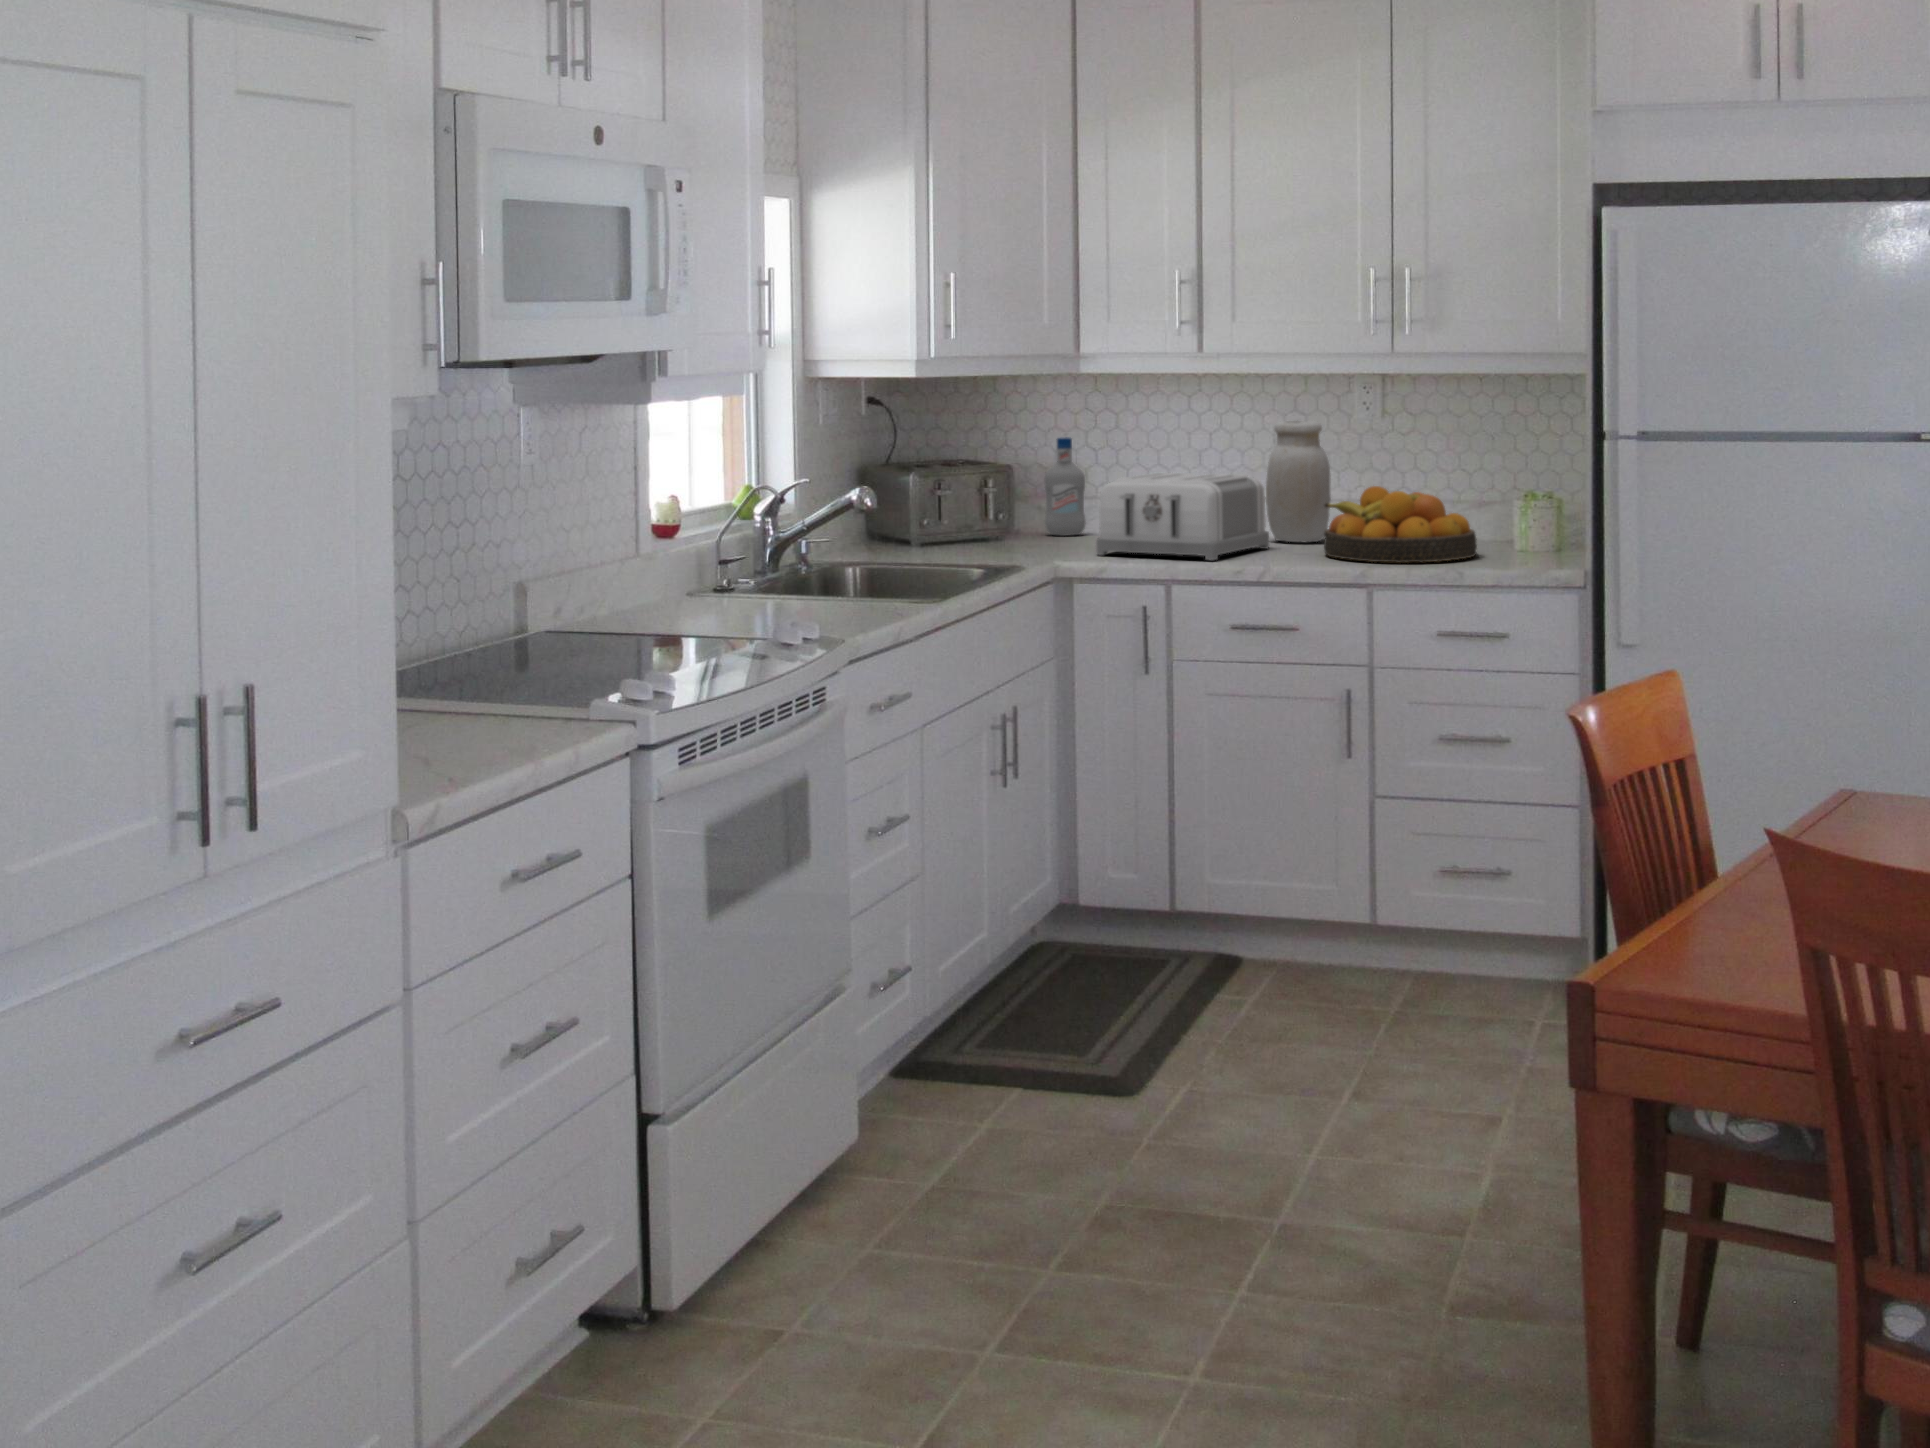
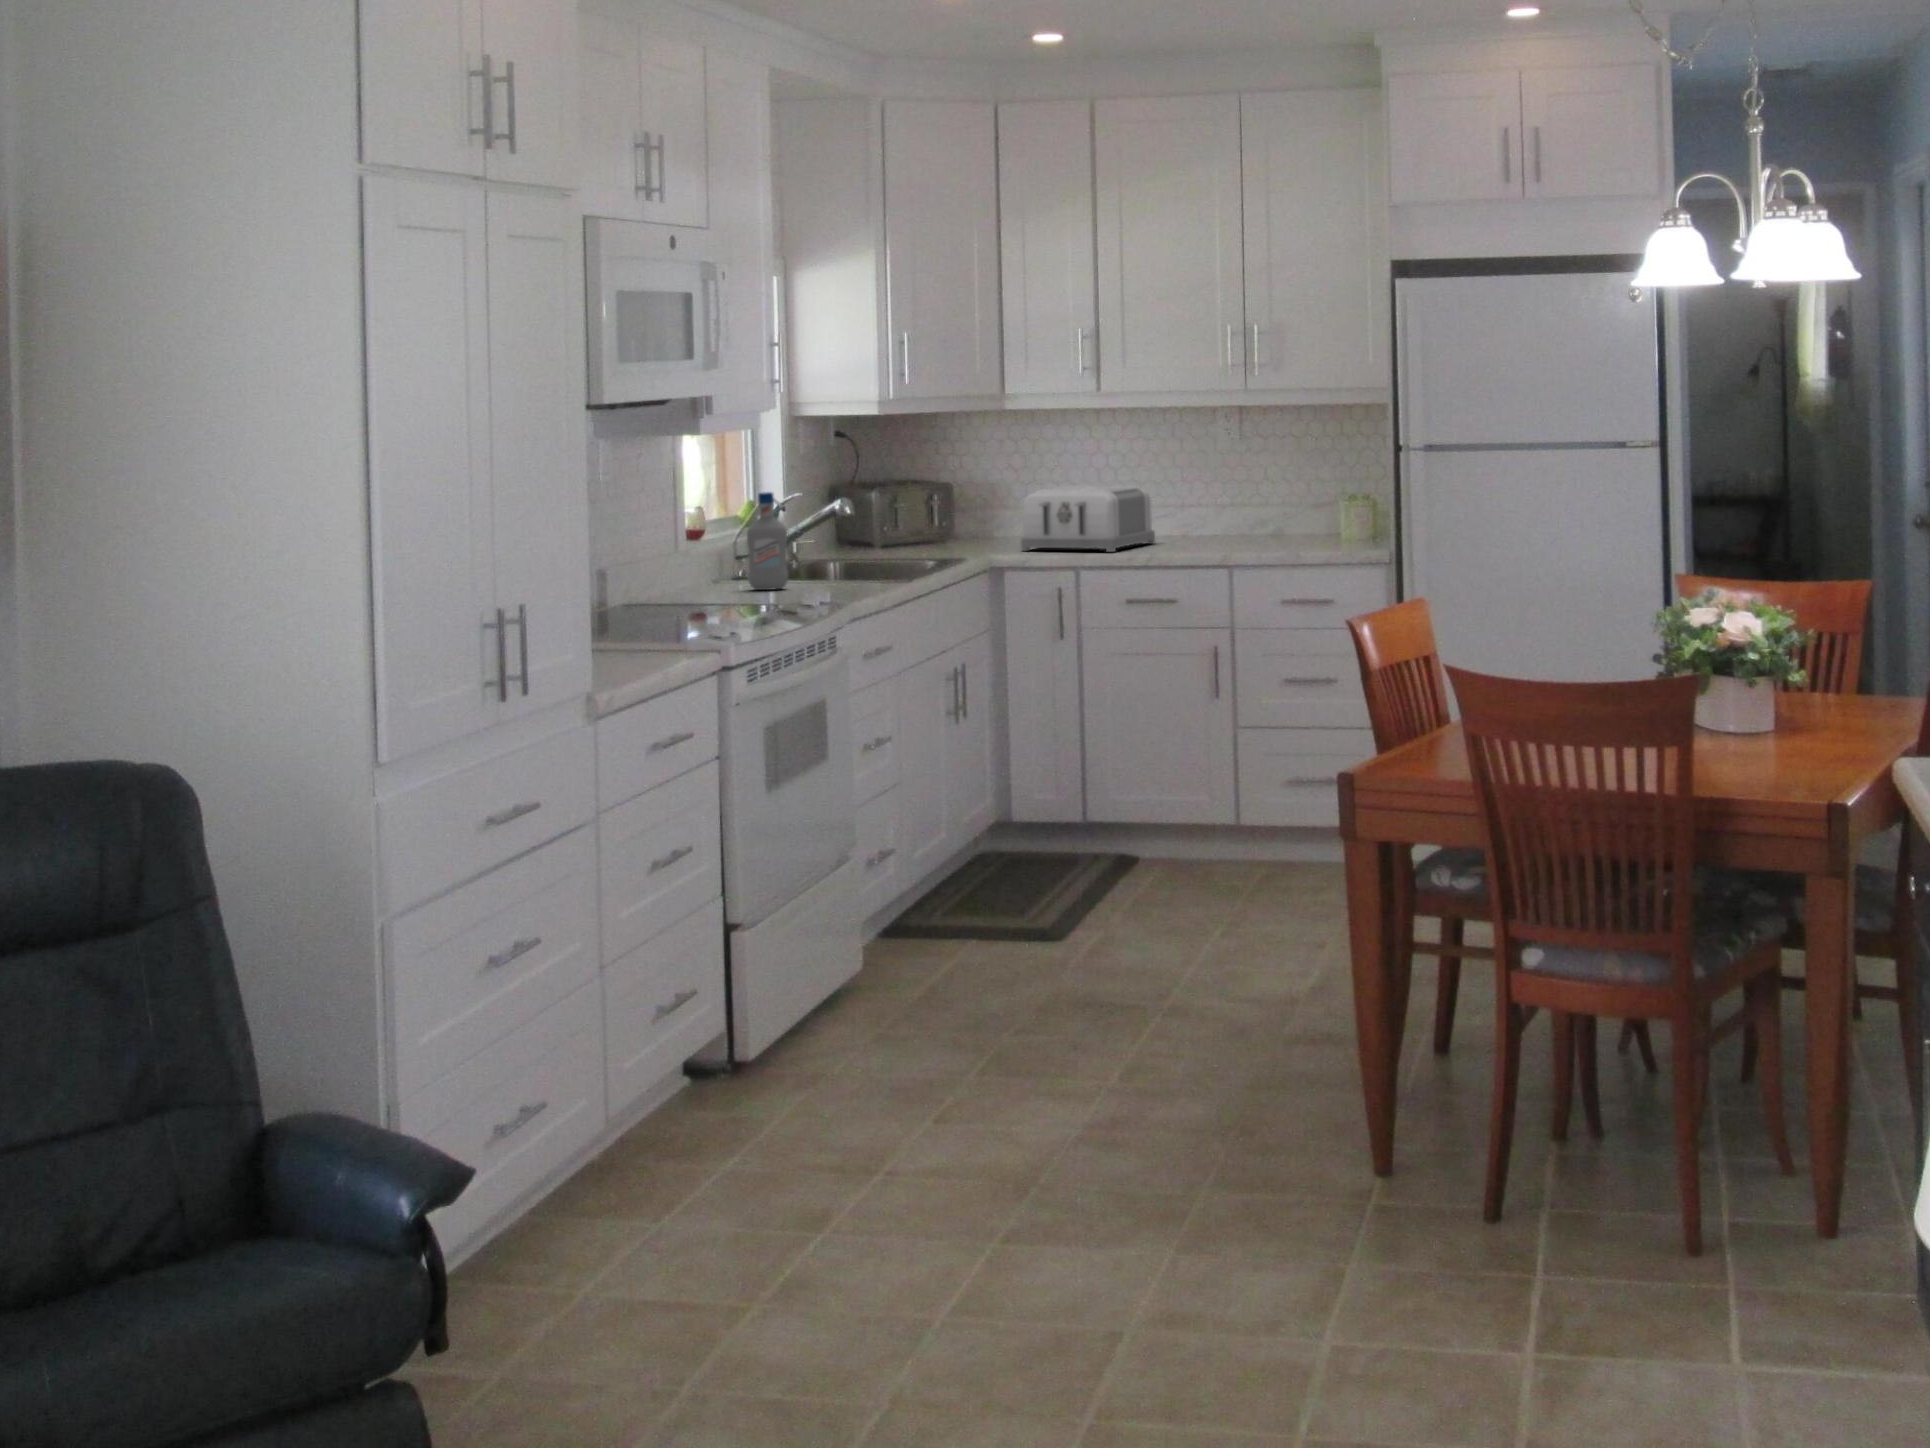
jar: present [1266,420,1331,542] -> none [1152,444,1202,539]
bottle: present [1045,437,1085,536] -> present [747,492,788,590]
fruit bowl: present [1324,486,1477,563] -> none [1197,493,1313,550]

